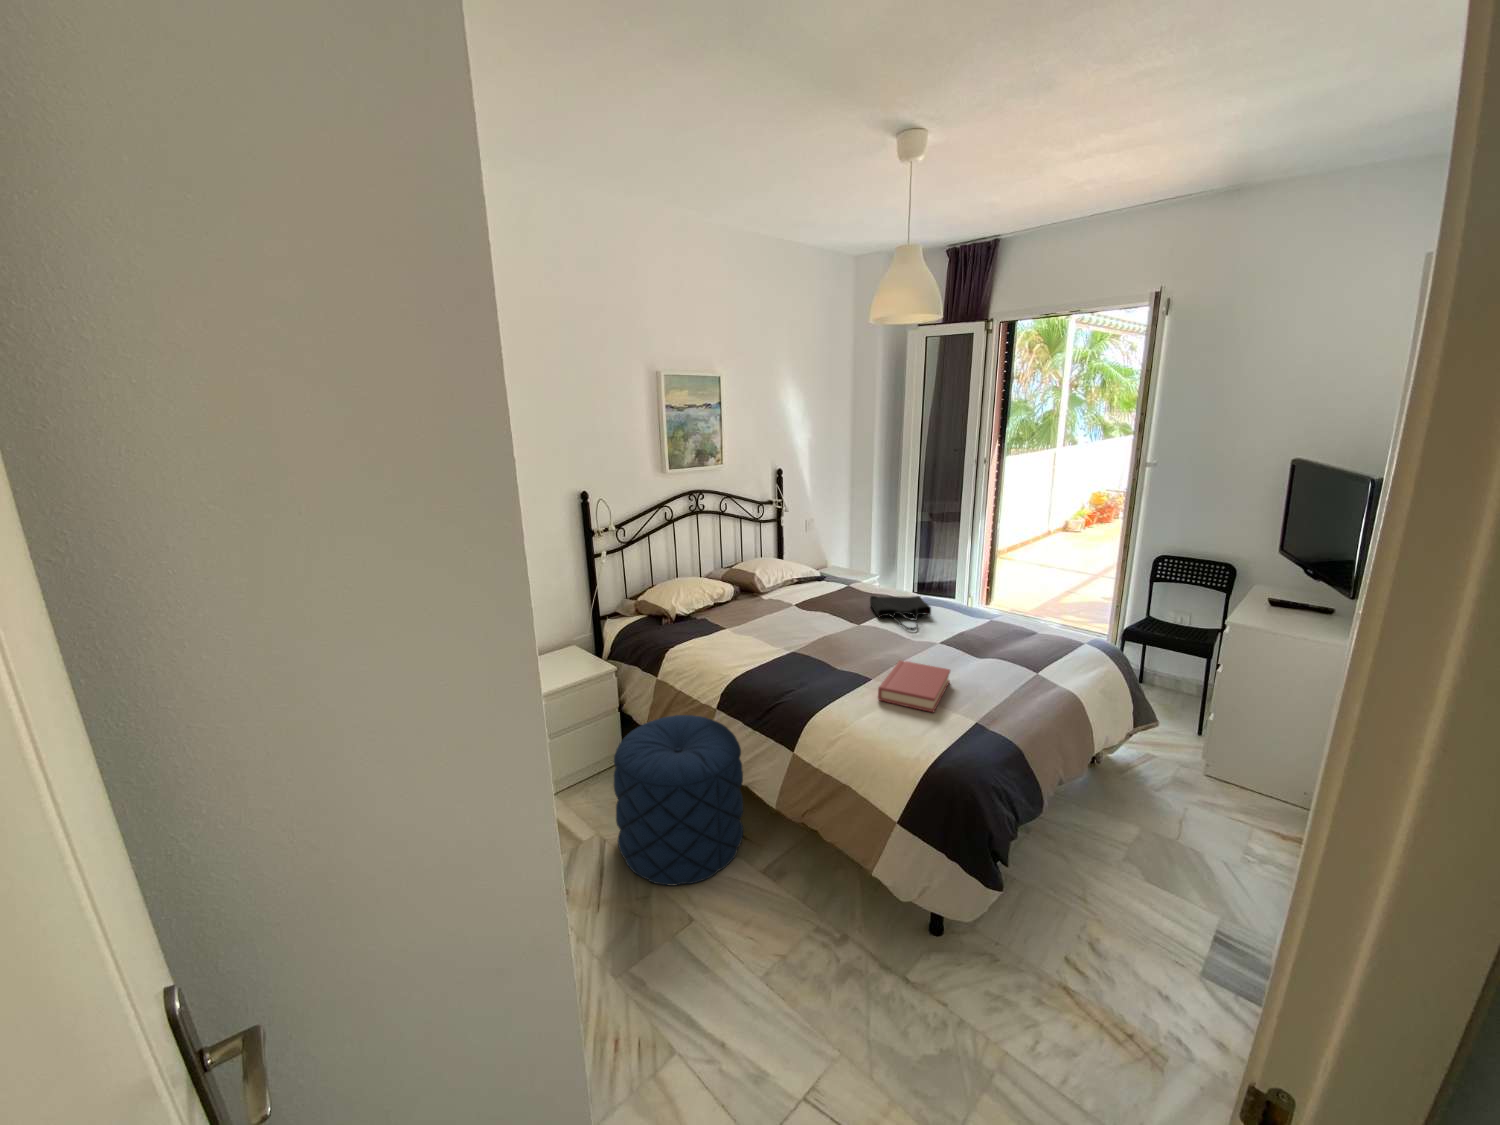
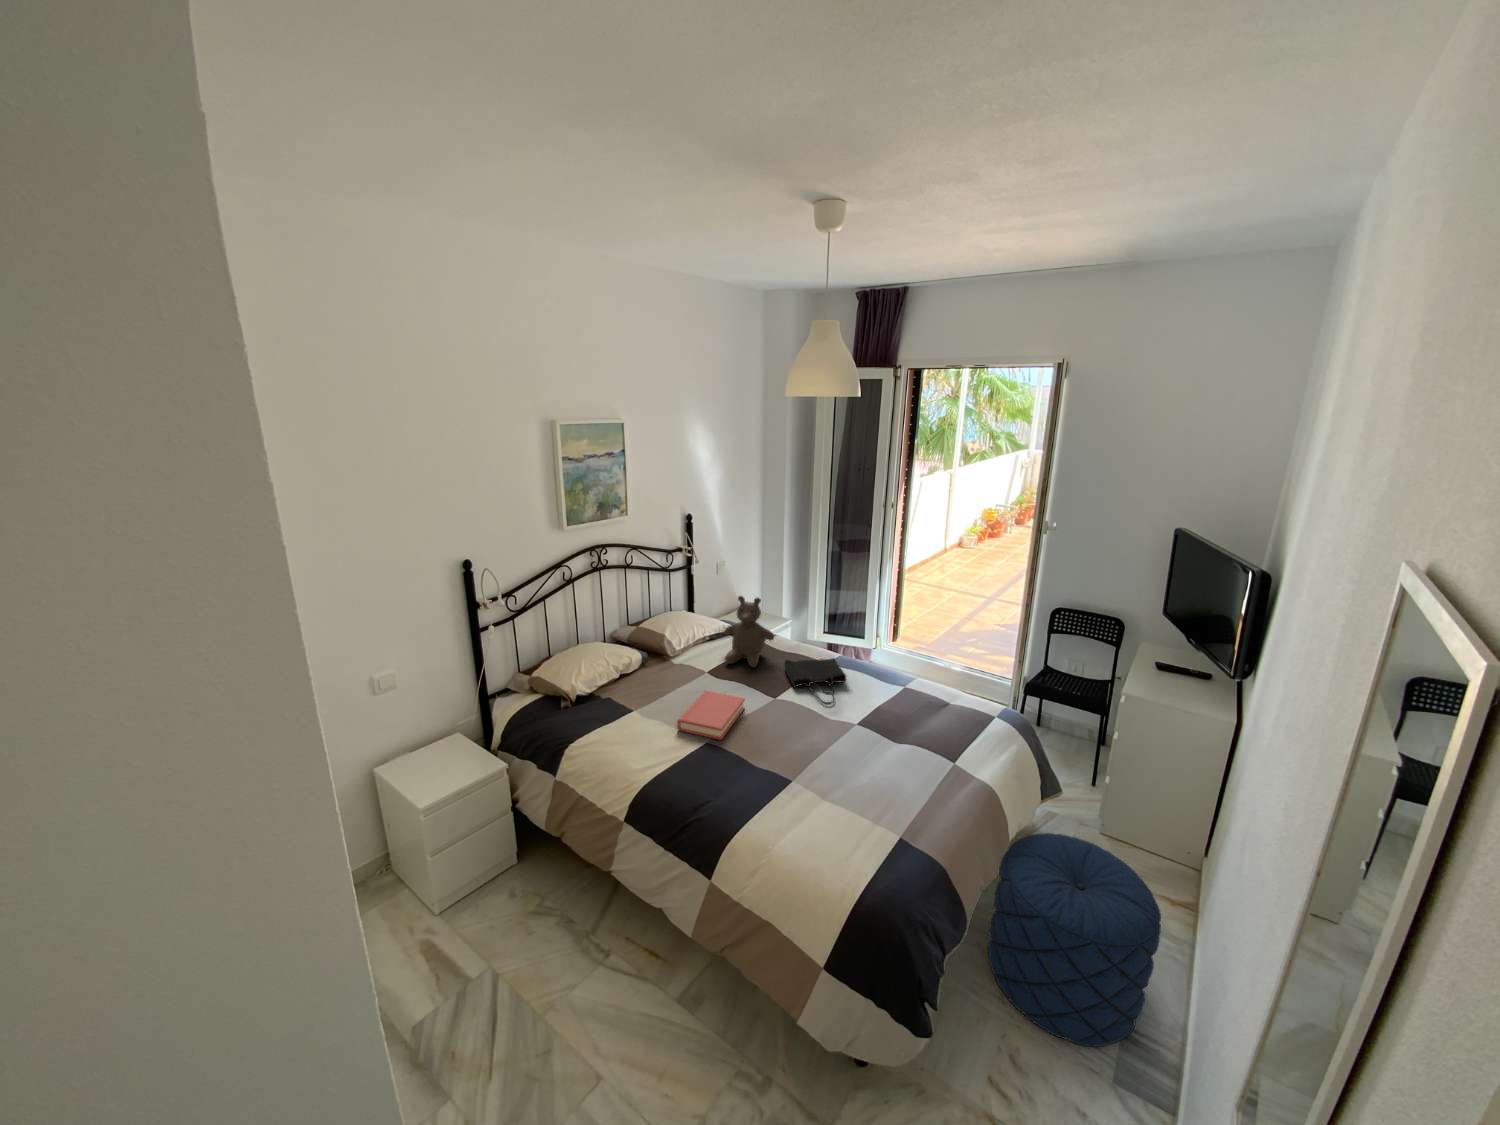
teddy bear: none [812,536,861,603] -> present [724,596,774,667]
hardback book: present [878,661,950,712] -> present [677,691,745,740]
pouf: present [614,715,743,886] -> present [988,833,1161,1047]

